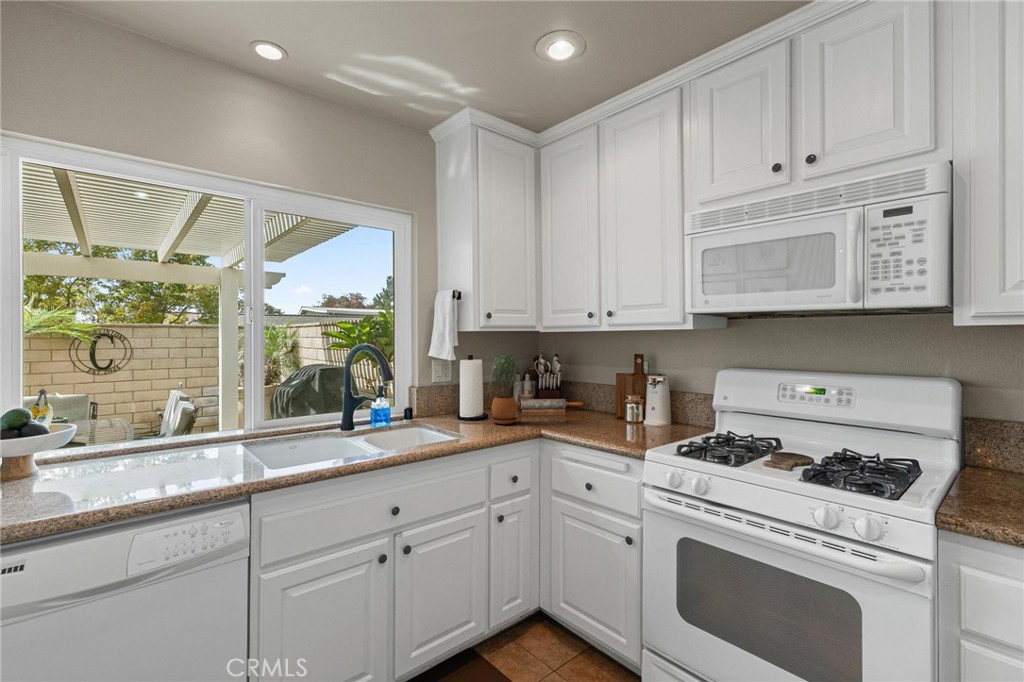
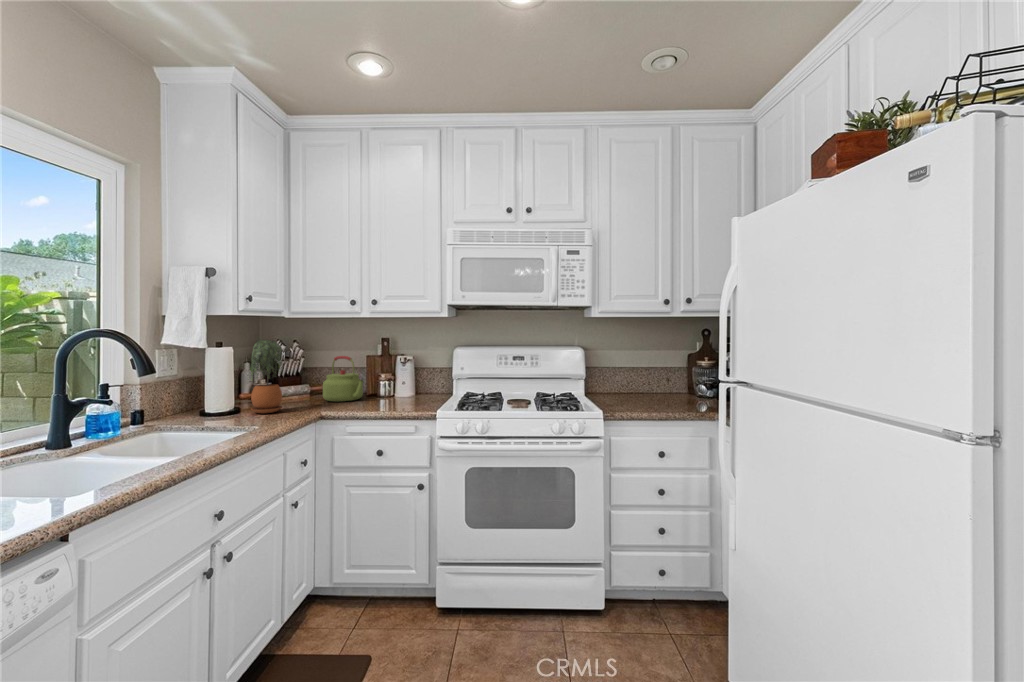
kettle: none [567,372,608,422] -> present [323,356,363,402]

